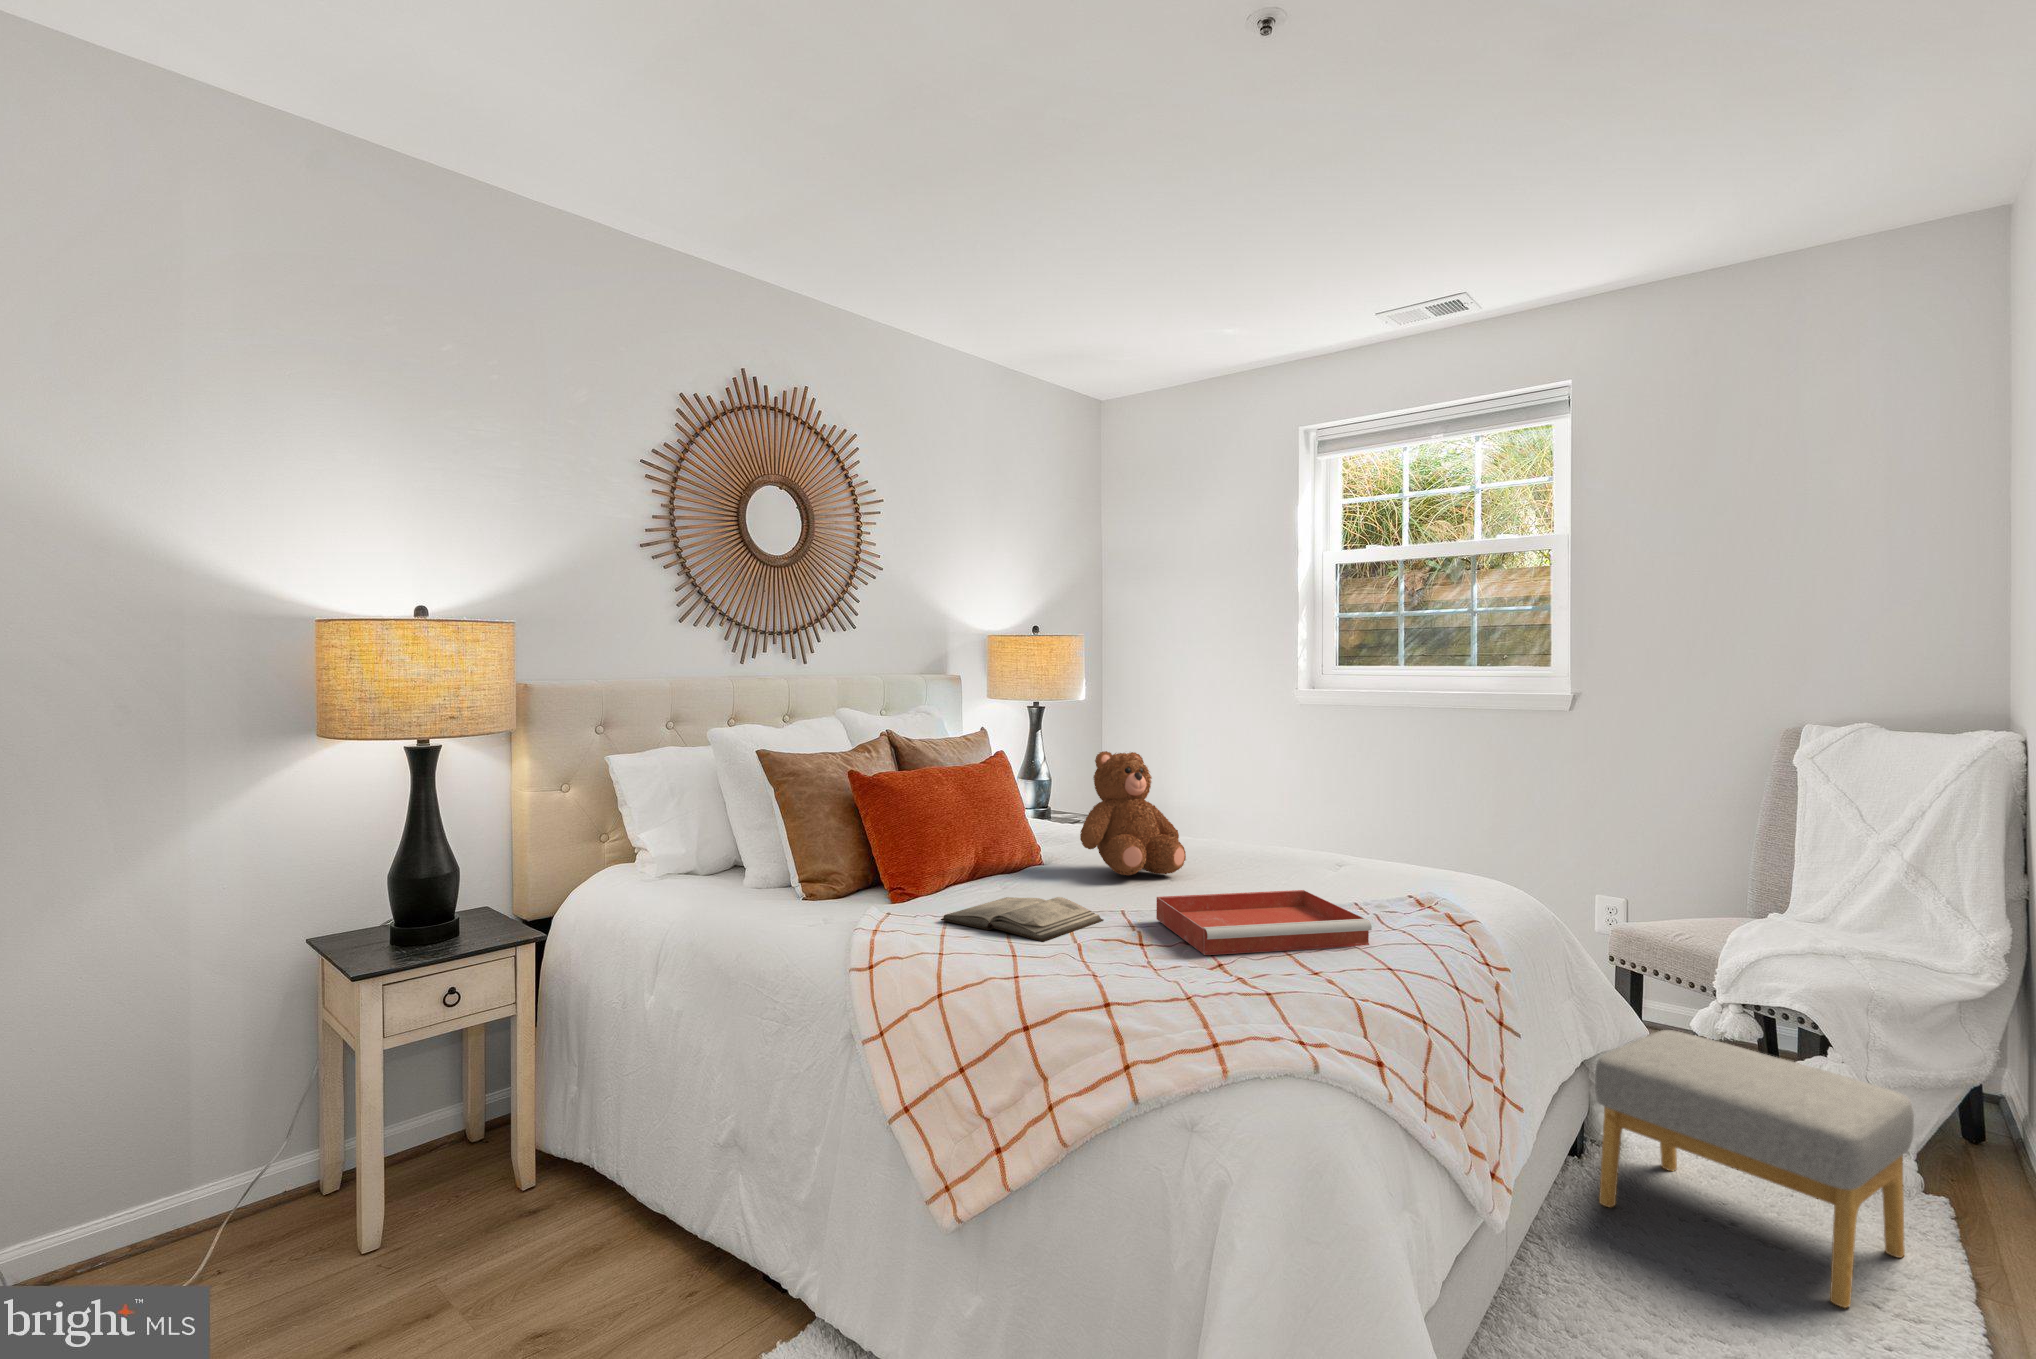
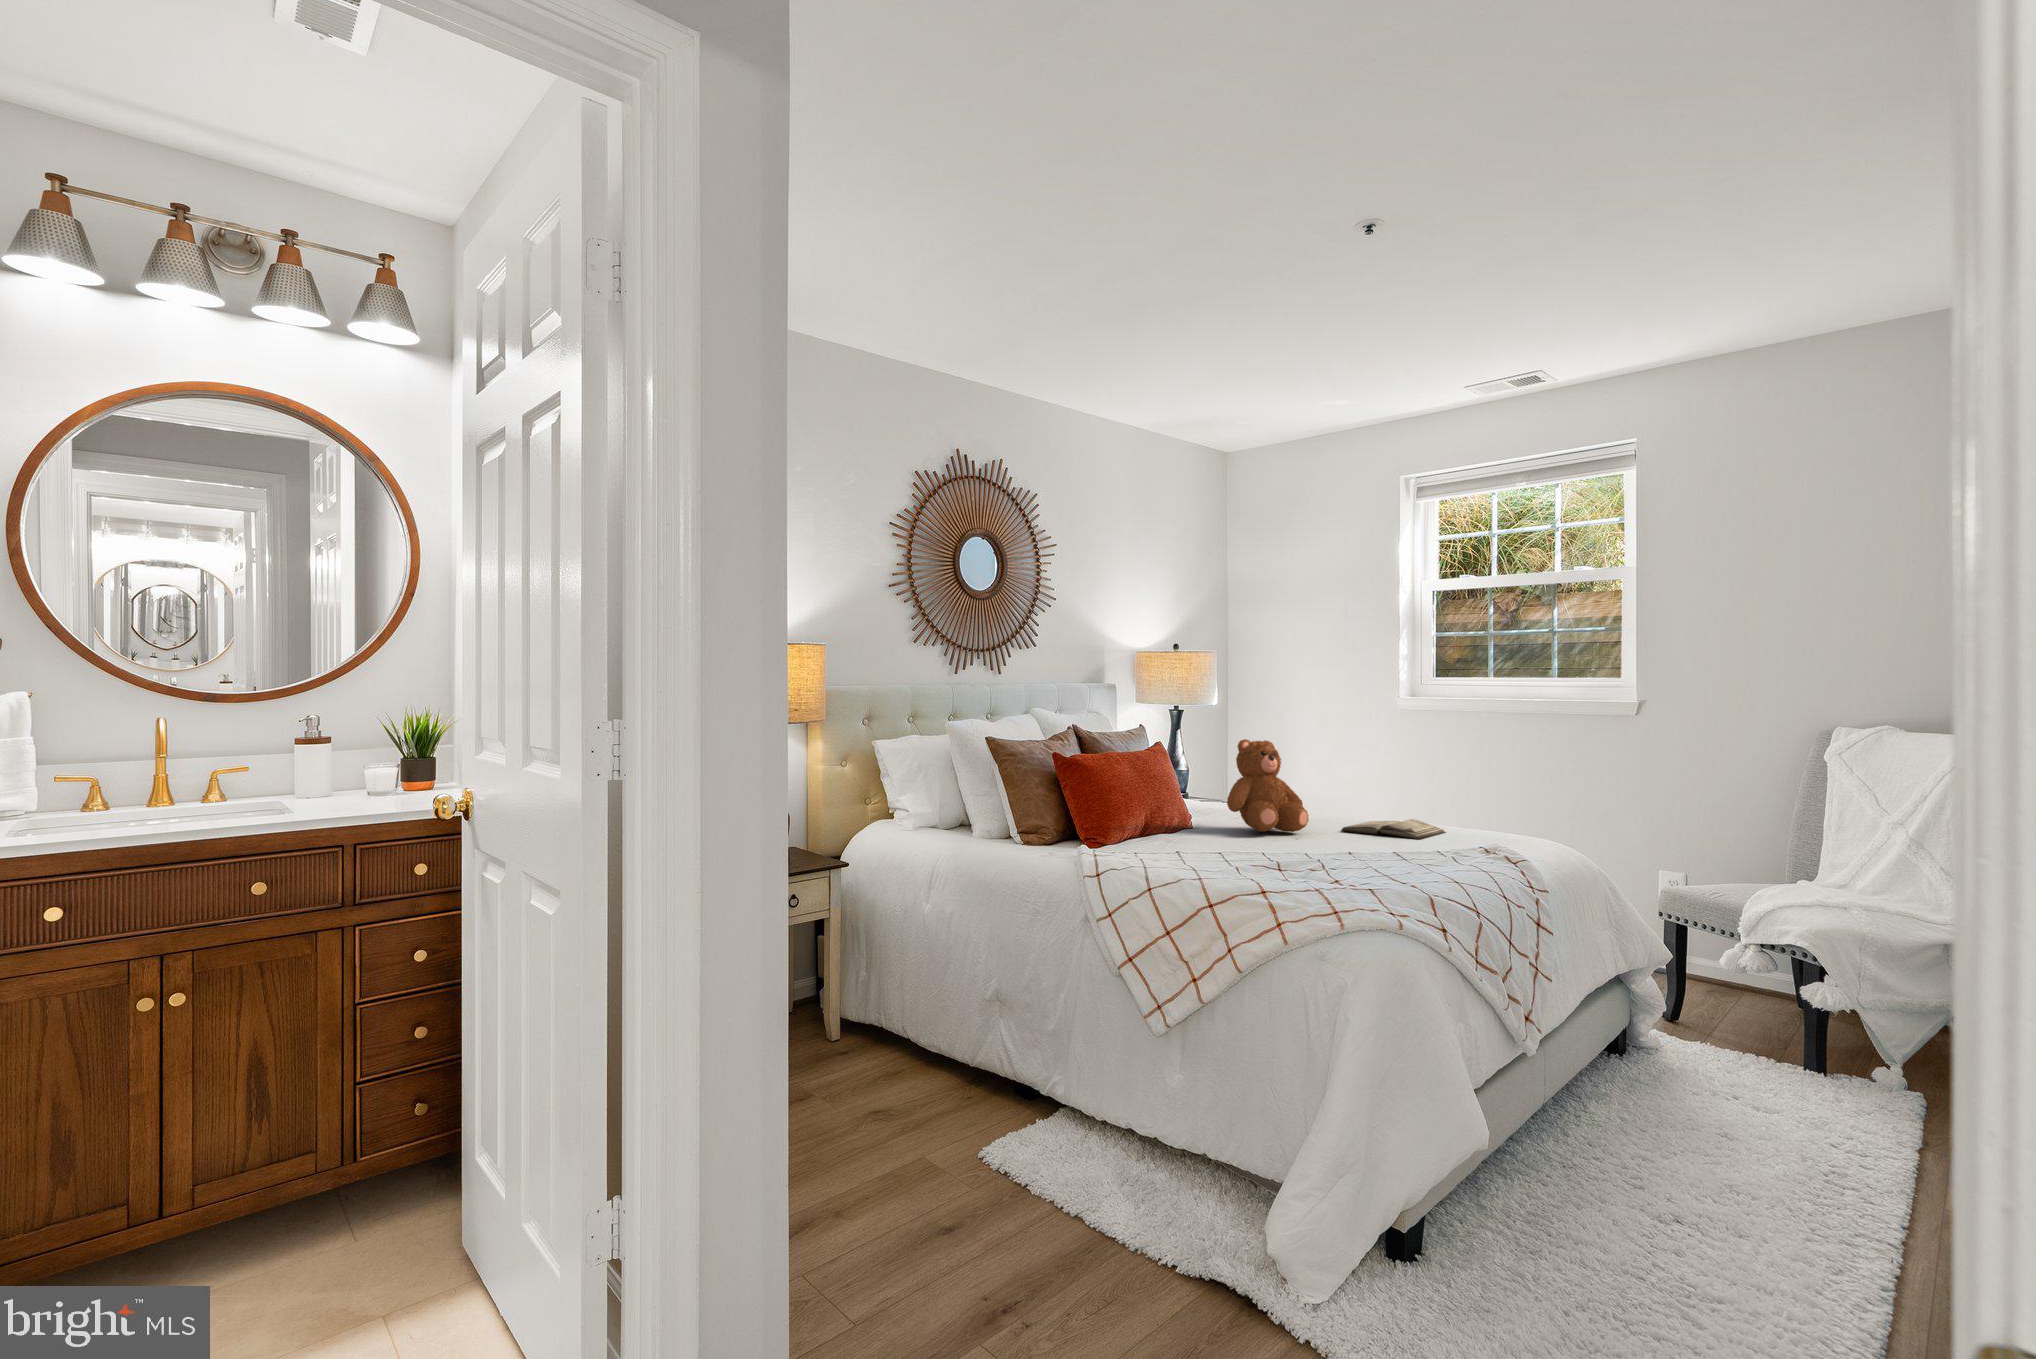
tray: present [1156,890,1372,955] -> none [1289,837,1448,873]
diary: present [941,897,1104,942] -> present [1341,819,1446,840]
footstool: present [1595,1030,1914,1308] -> none [1629,957,1877,1145]

